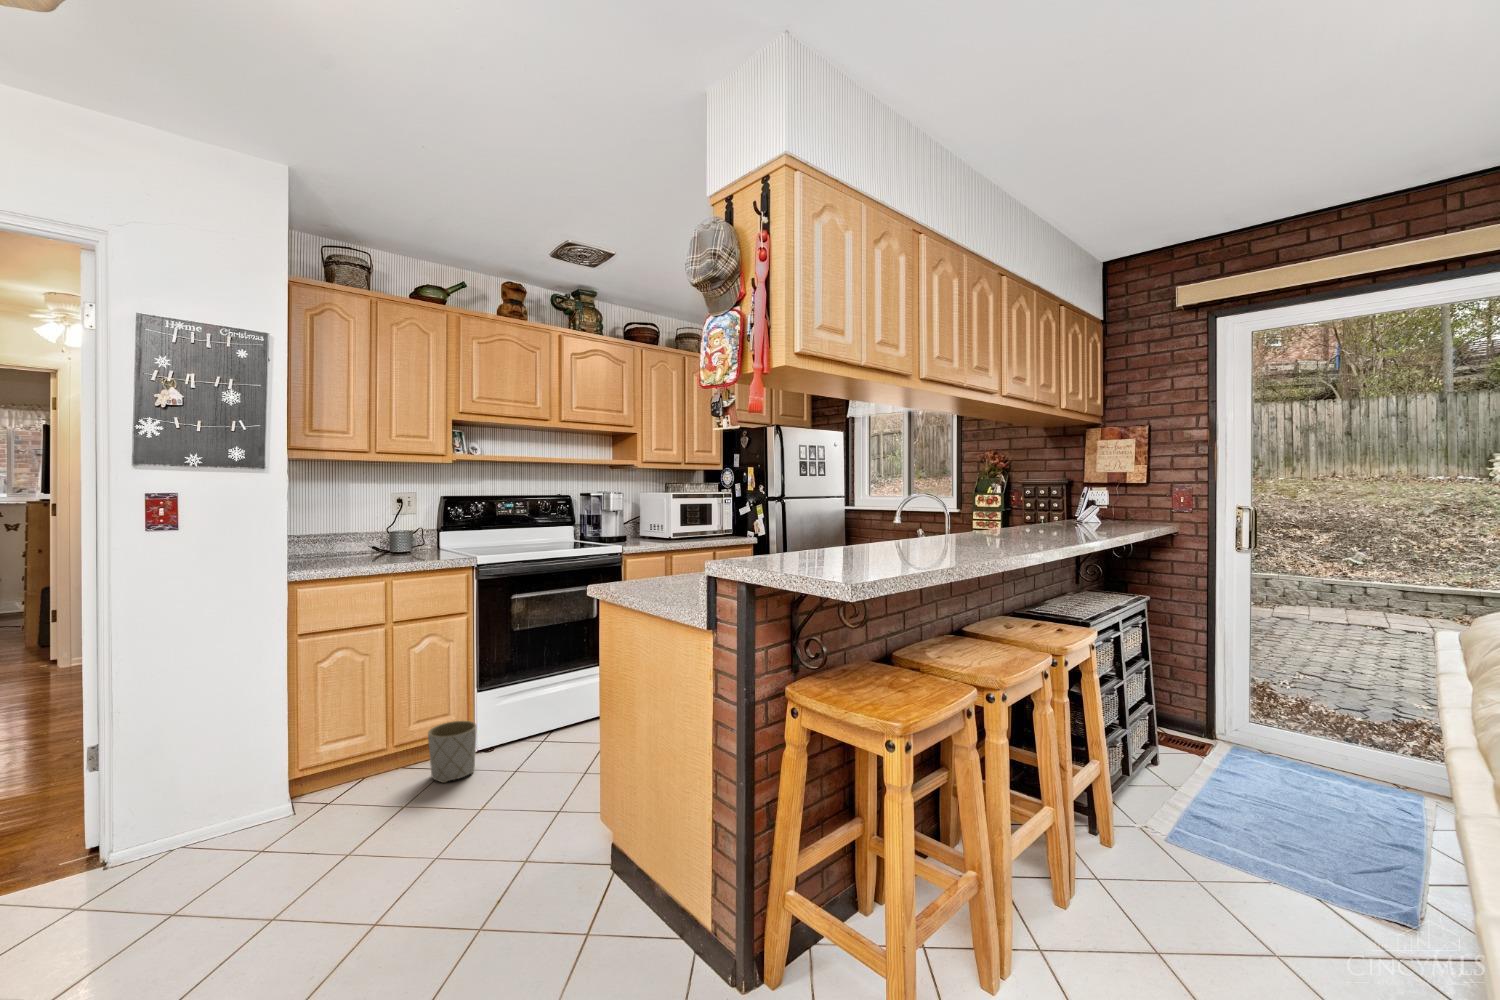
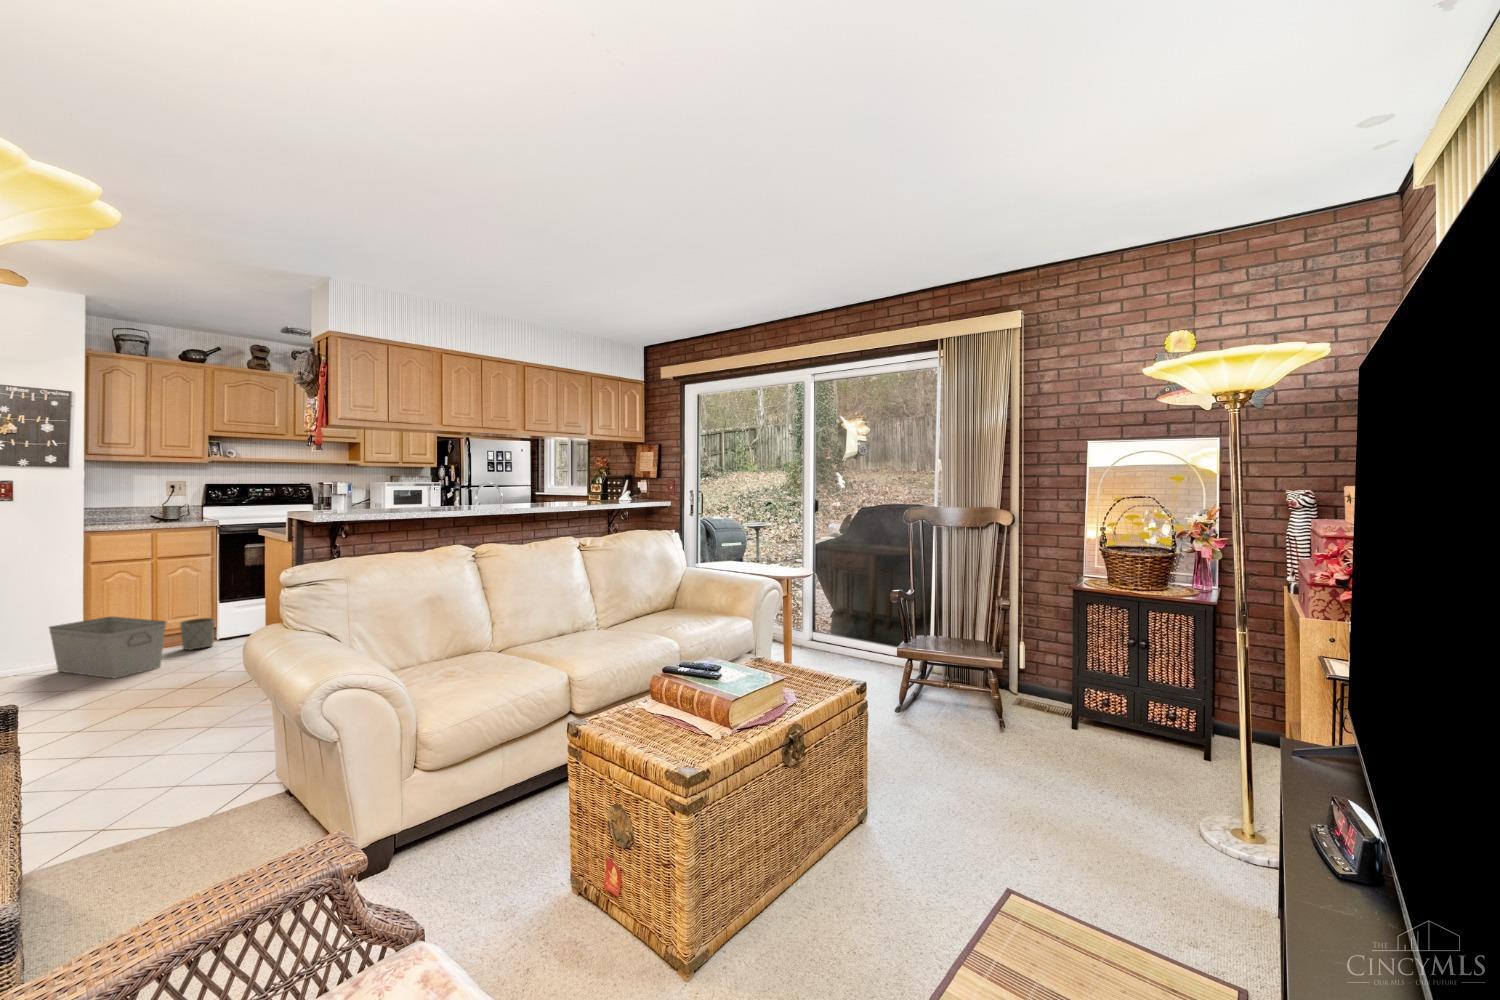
storage bin: none [233,729,422,876] -> present [49,616,166,679]

